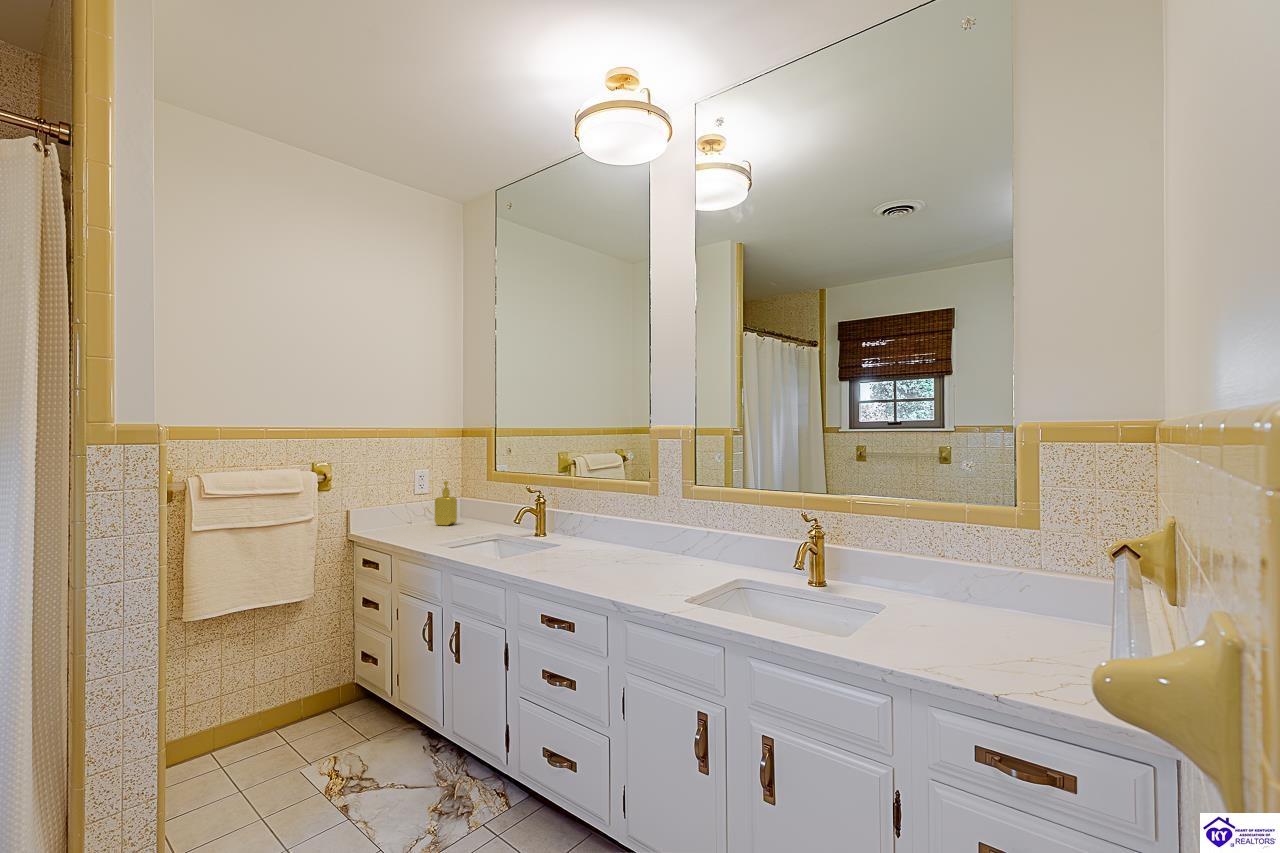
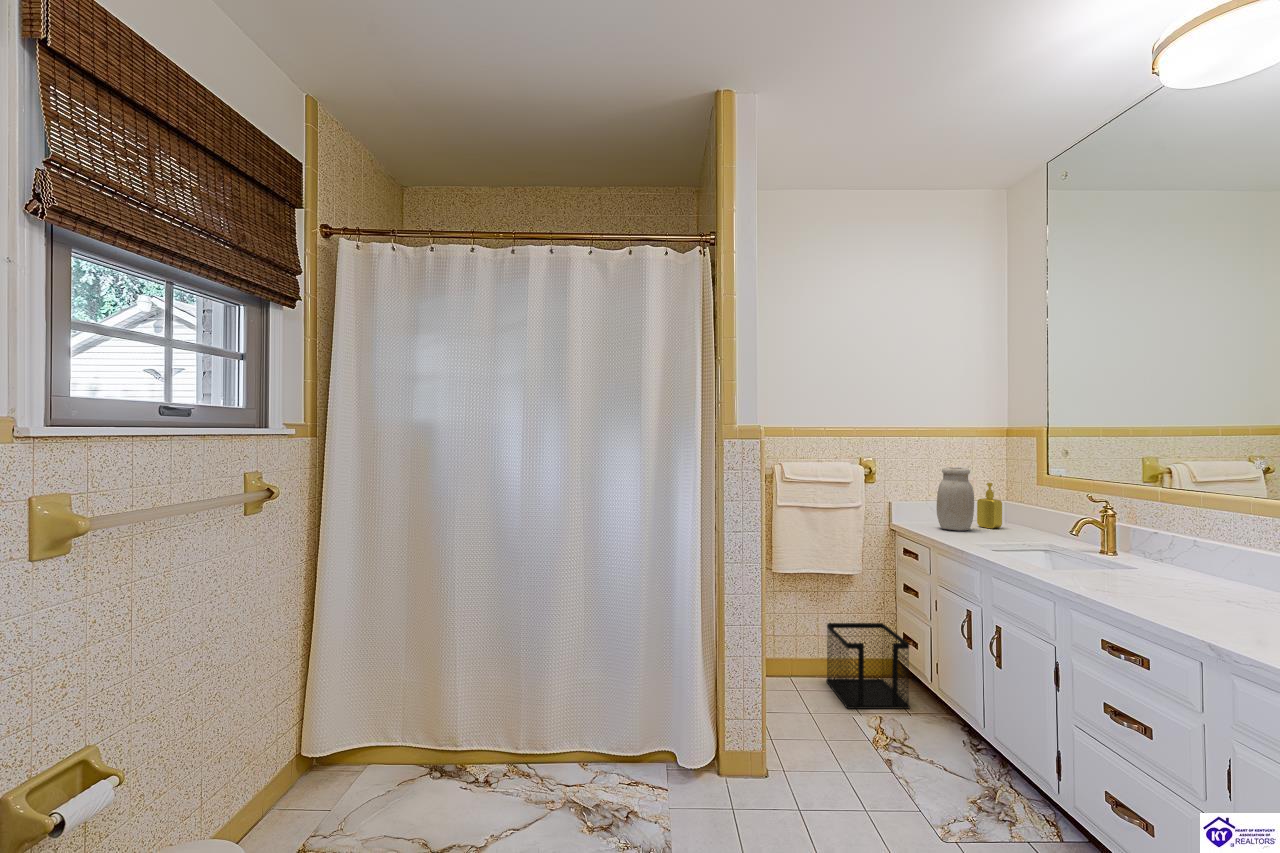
jar: none [396,468,432,532] -> present [937,467,974,531]
wastebasket: none [266,647,368,763] -> present [826,623,910,709]

